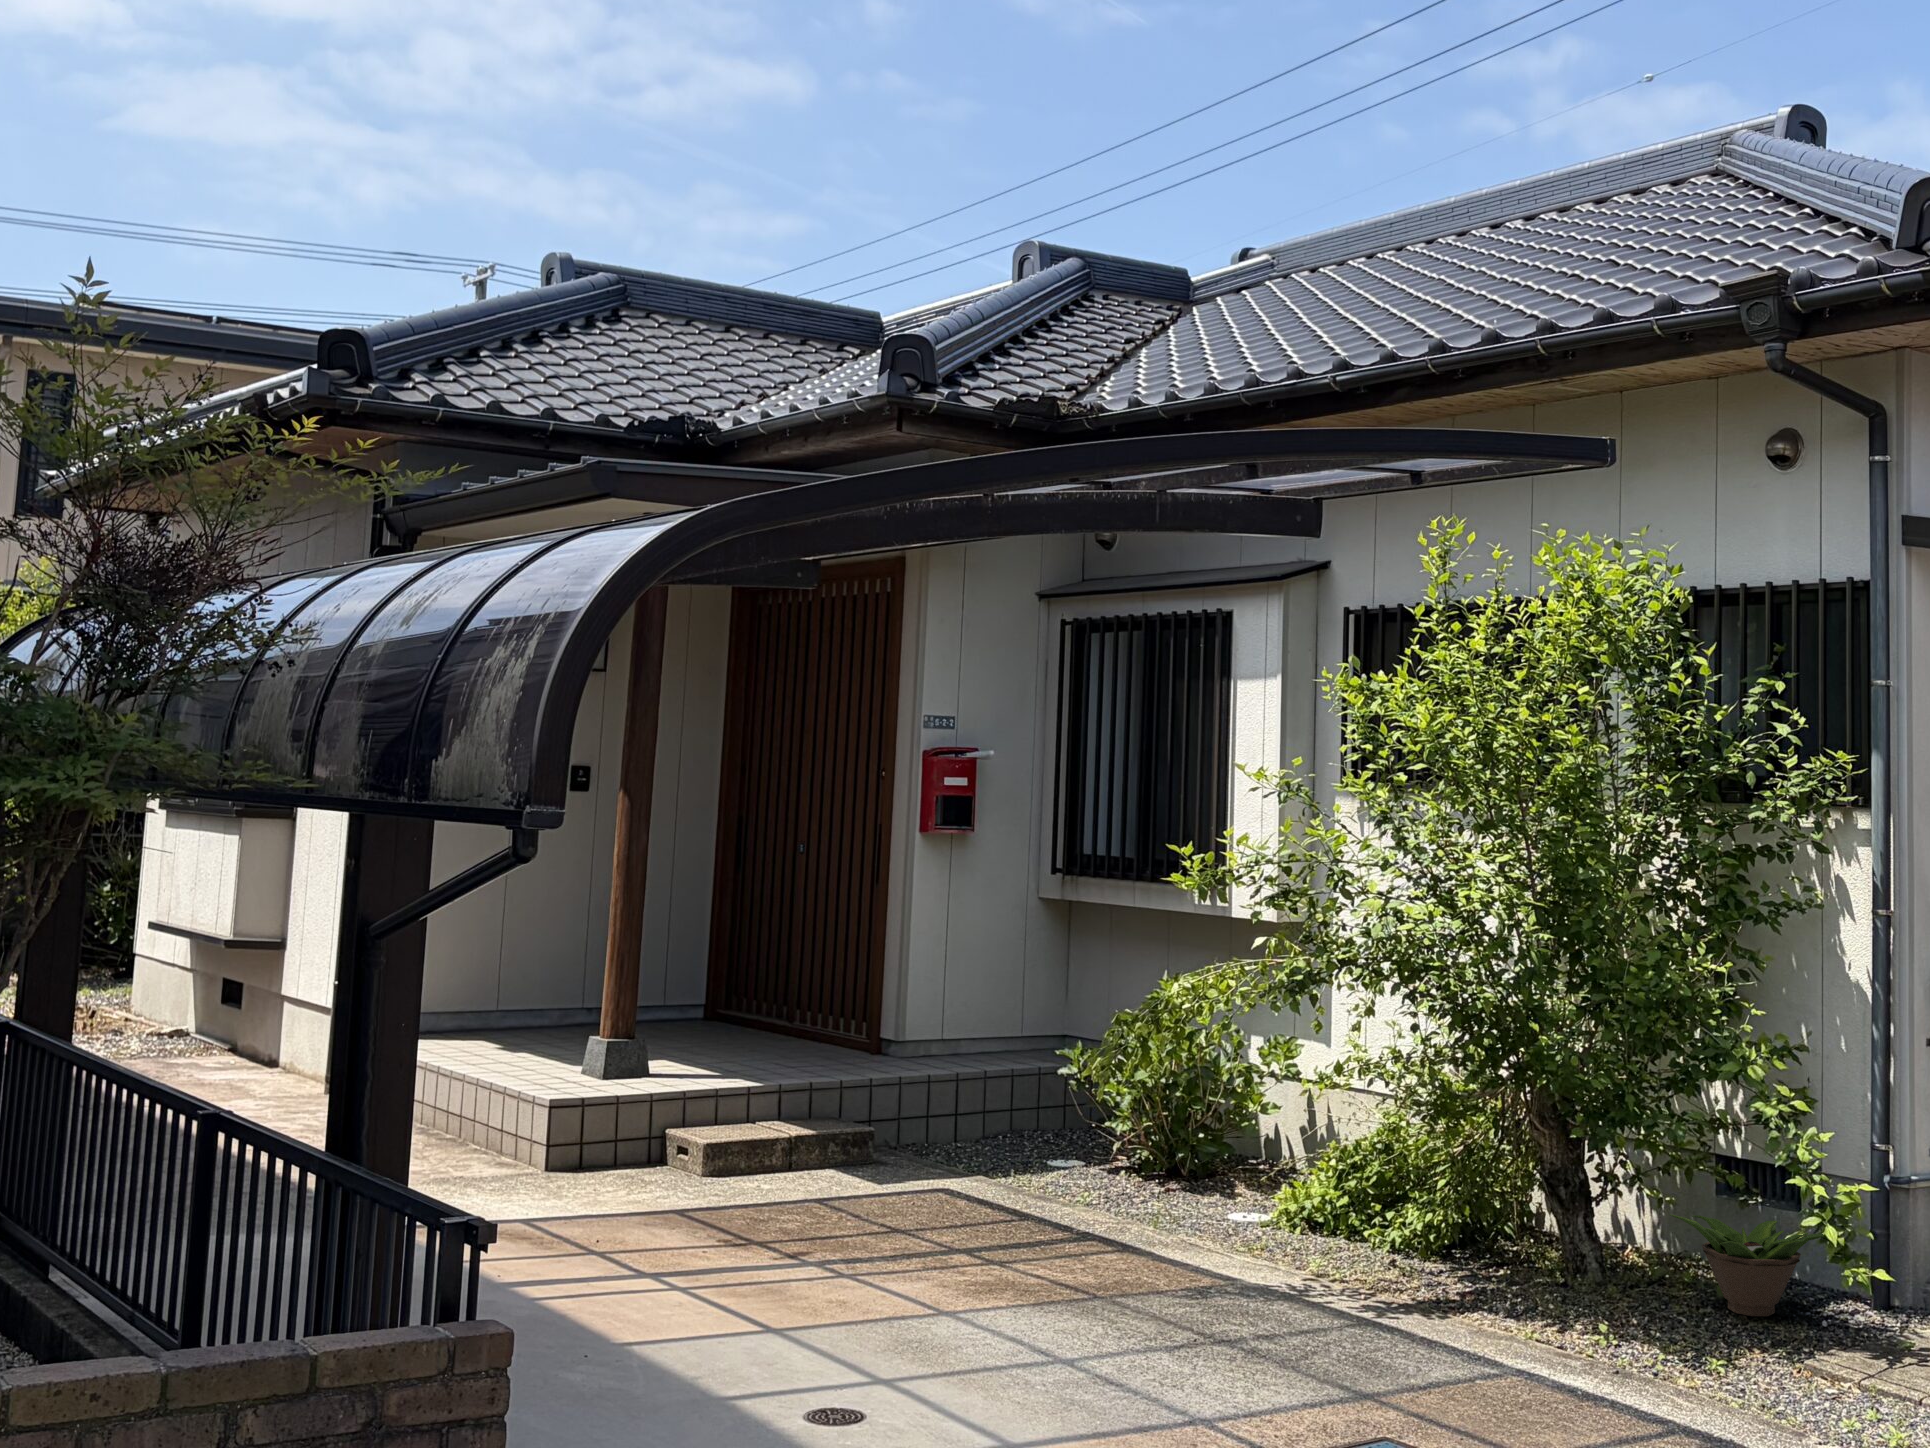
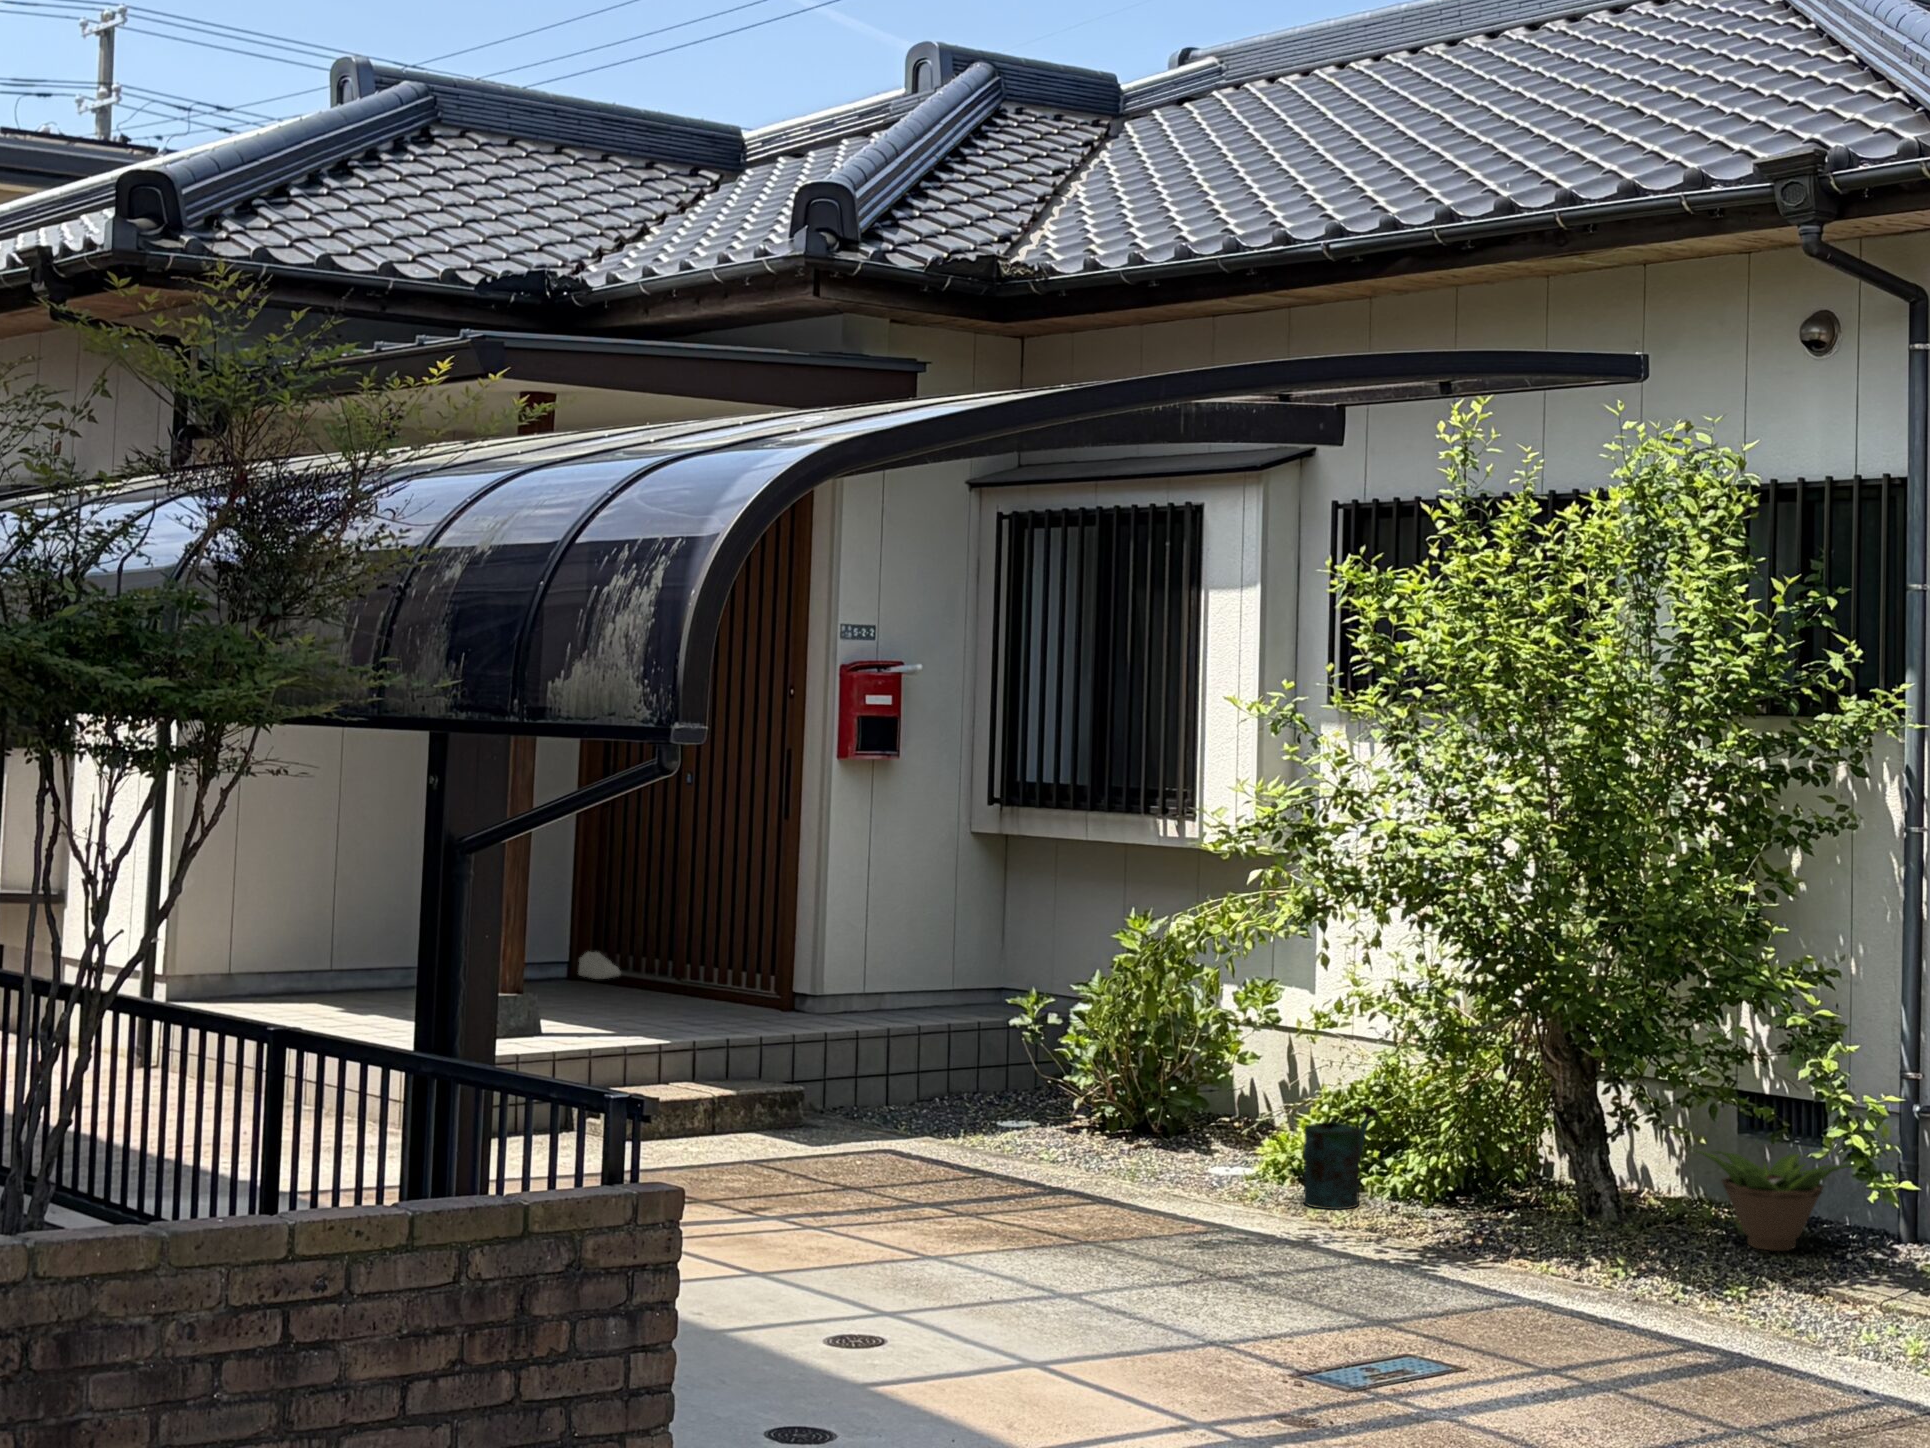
shoe: none [703,998,738,1023] -> present [579,951,621,979]
watering can: none [1308,1161,1381,1261] -> present [1303,1105,1379,1209]

